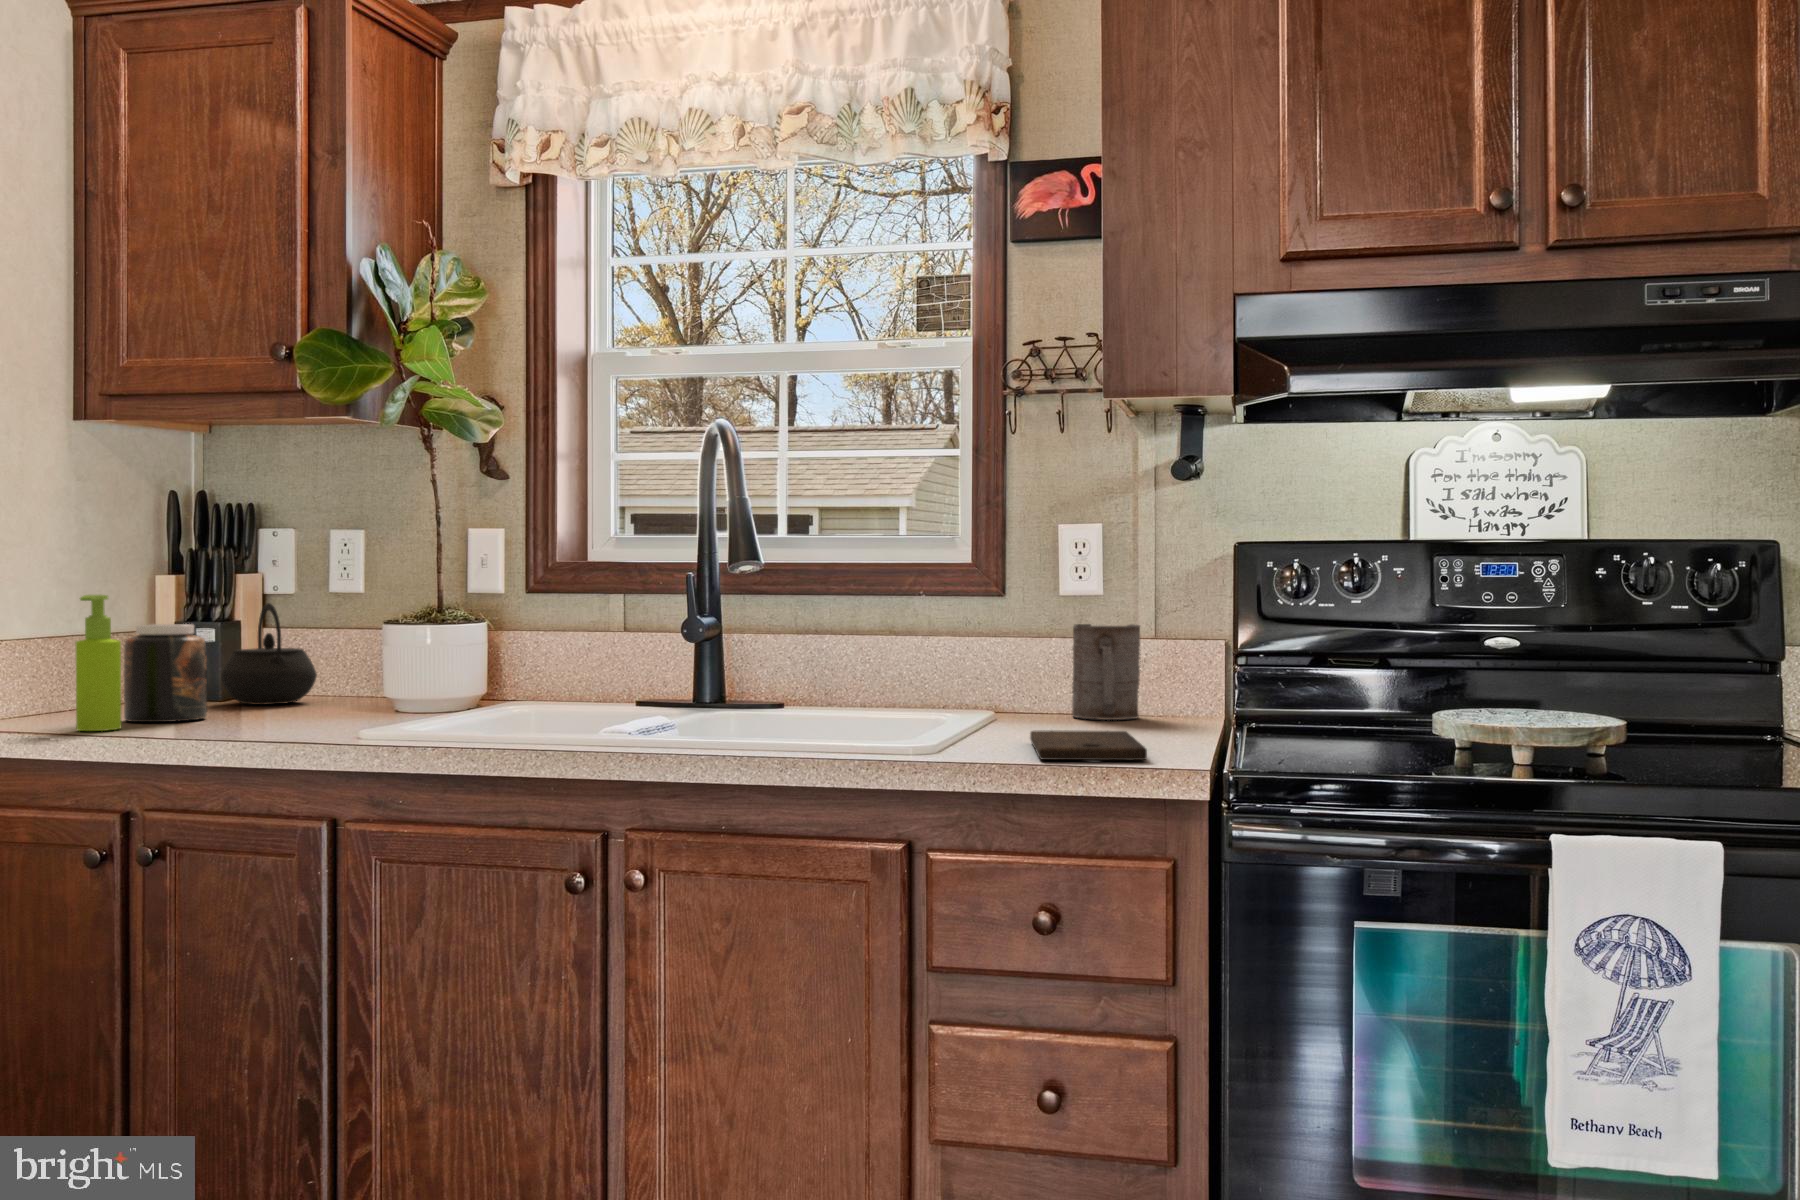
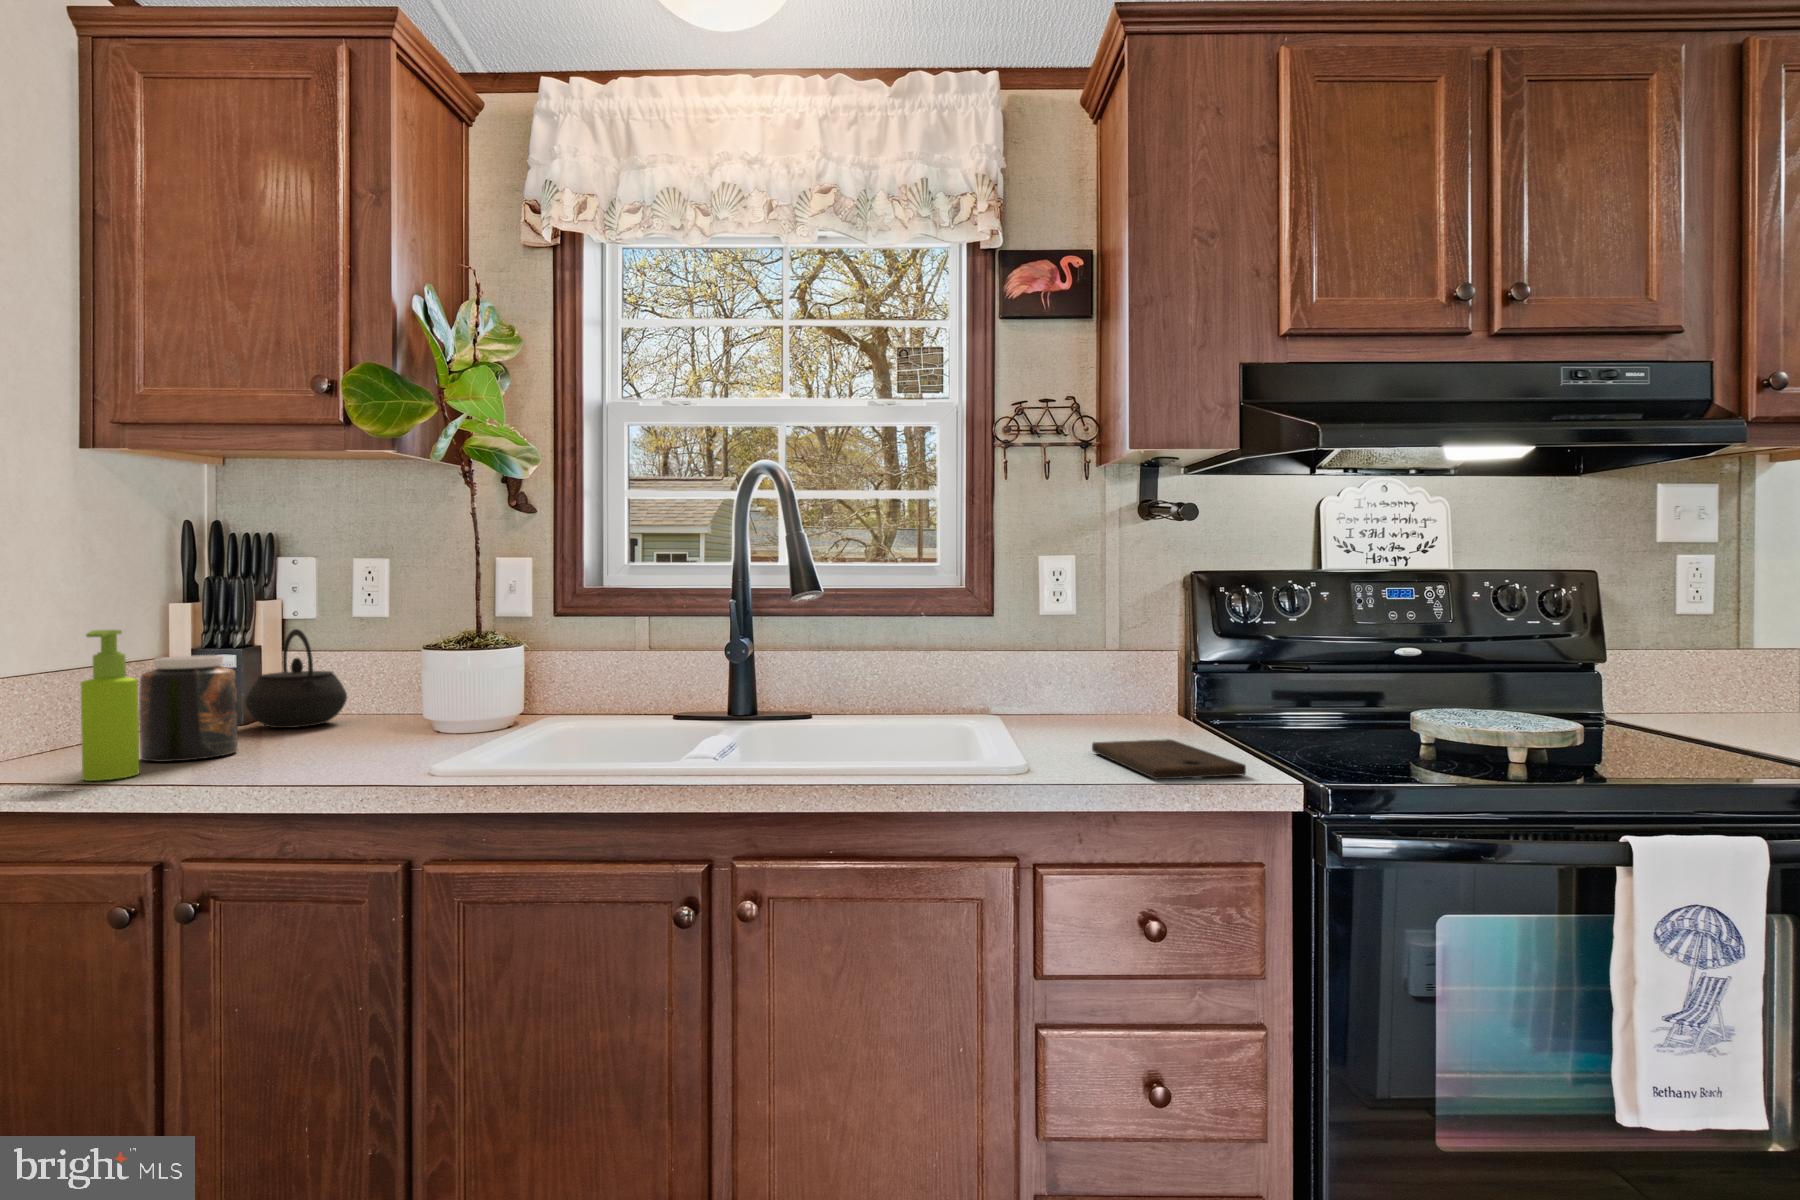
mug: present [1072,624,1140,720] -> none [1056,638,1114,720]

